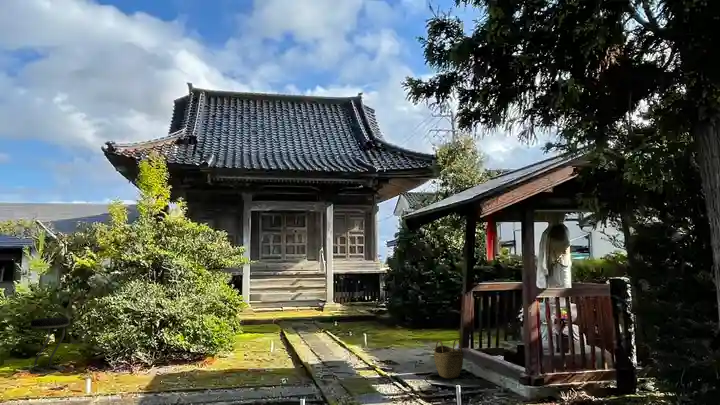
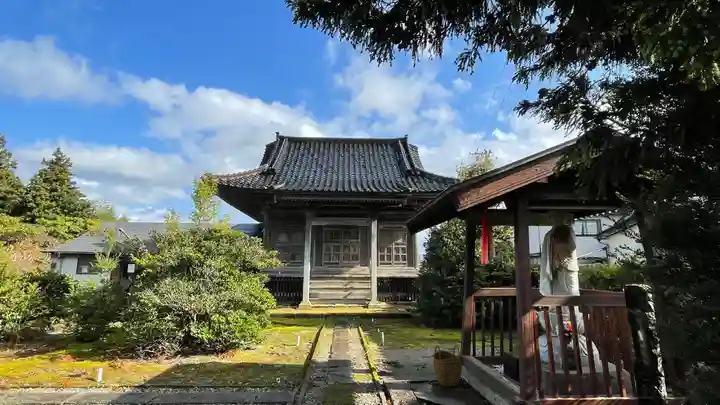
stool: present [30,318,69,374] -> none [84,309,121,358]

